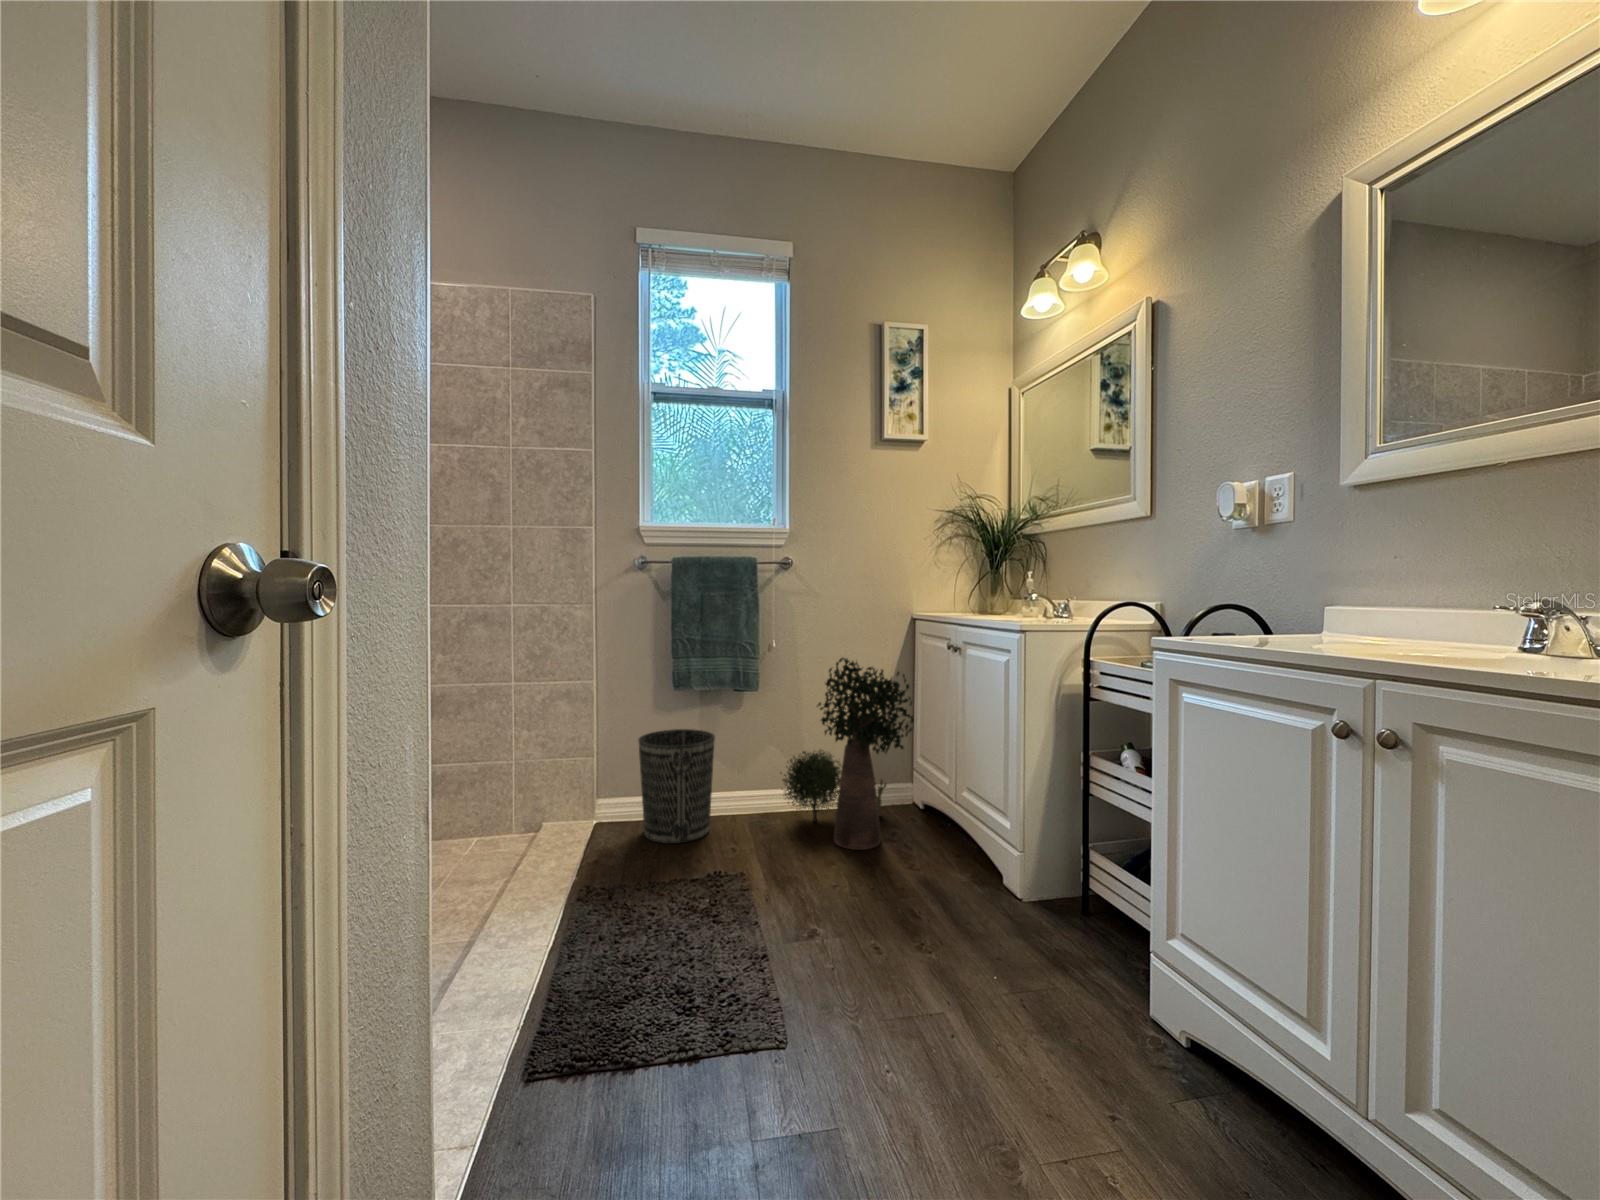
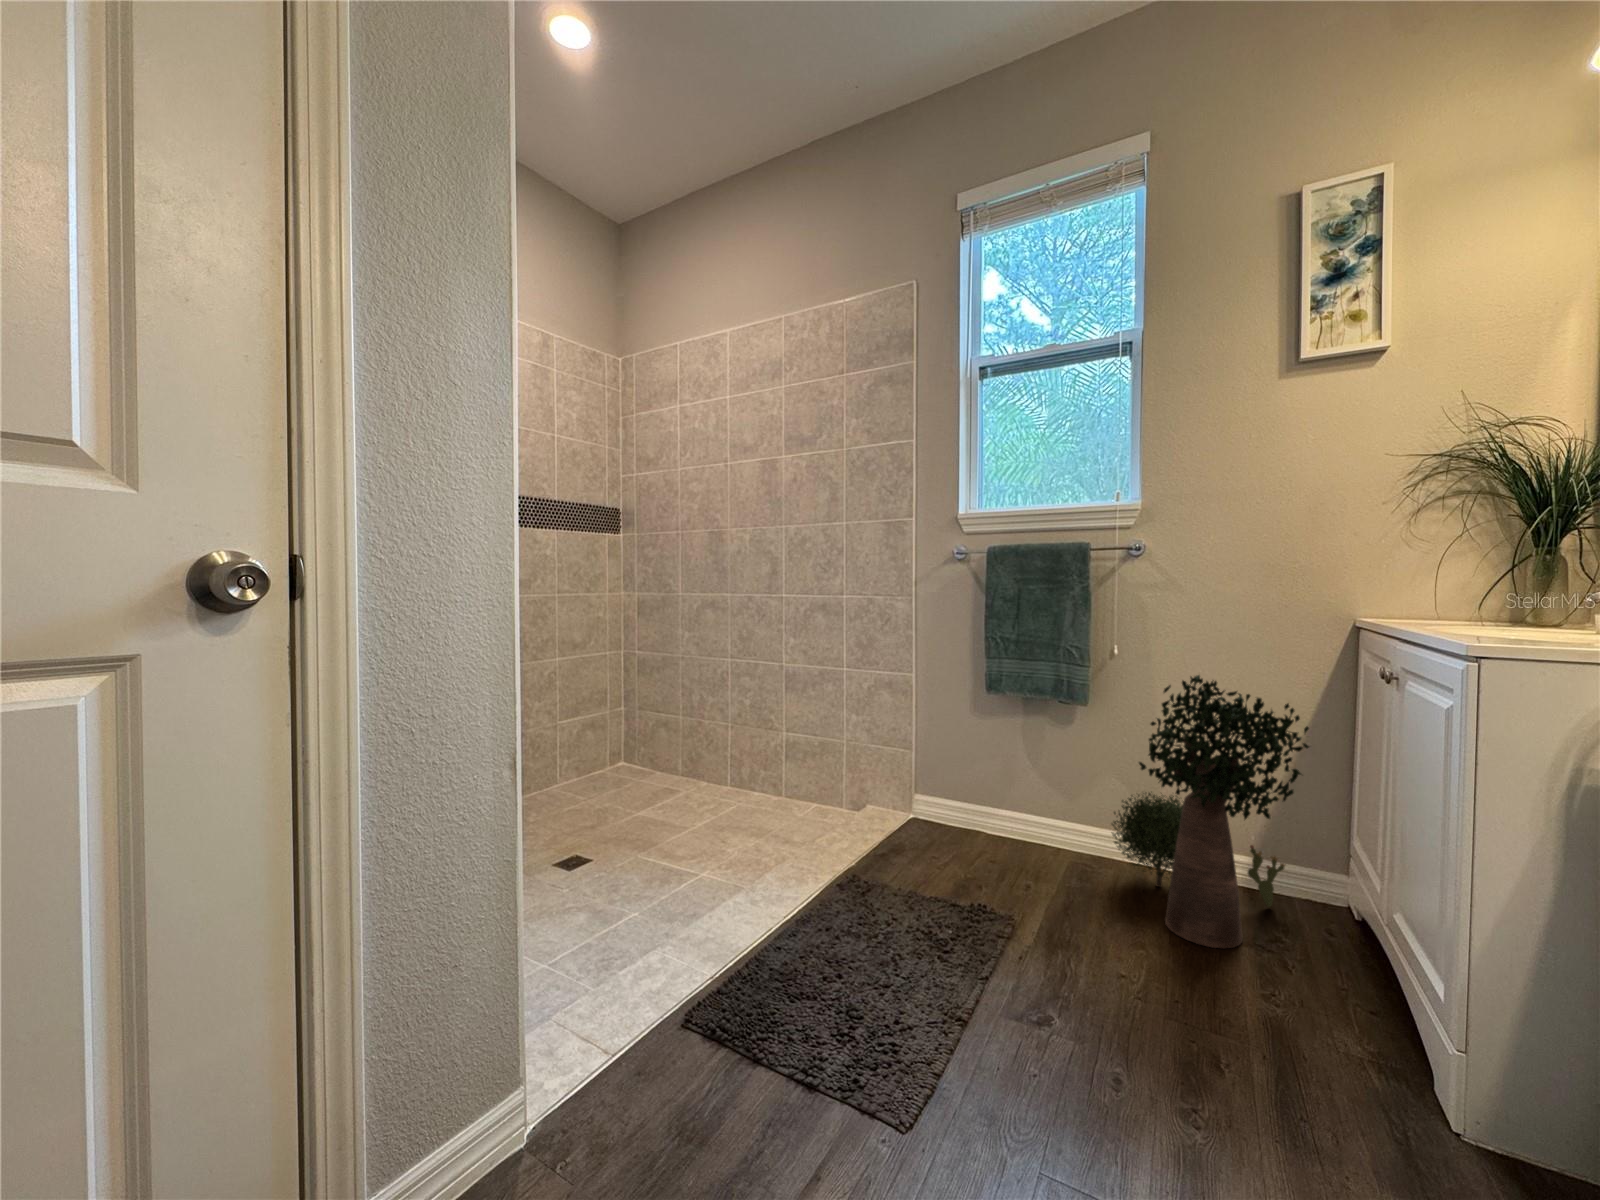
wastebasket: present [638,729,715,844] -> none [939,736,1026,864]

